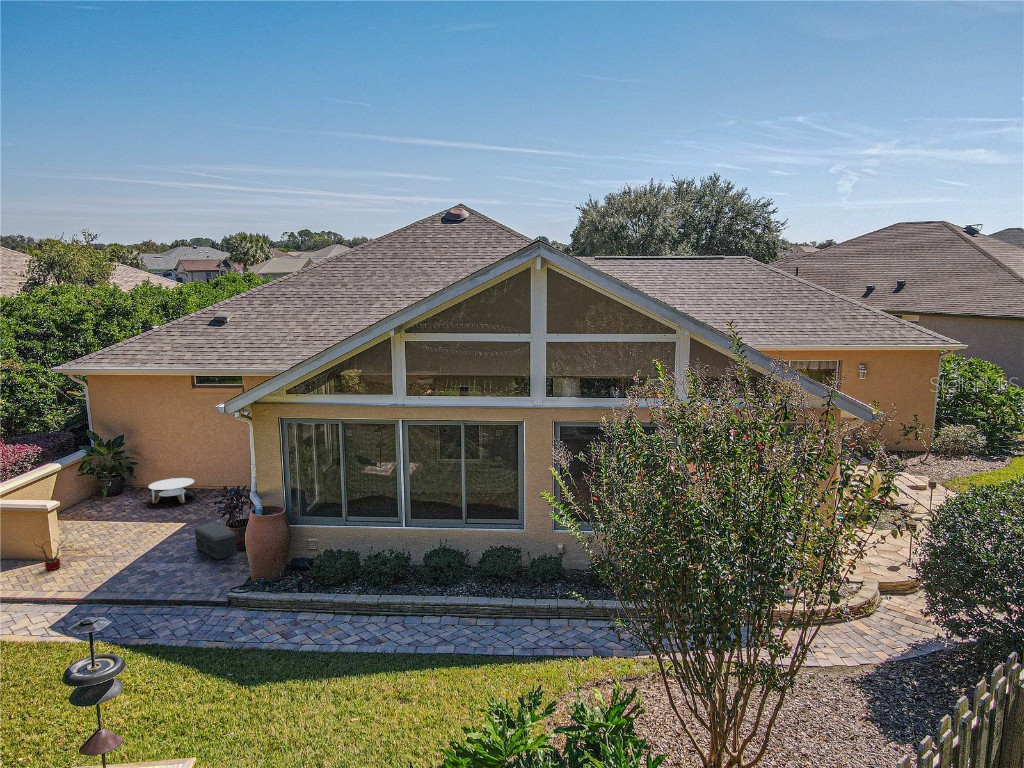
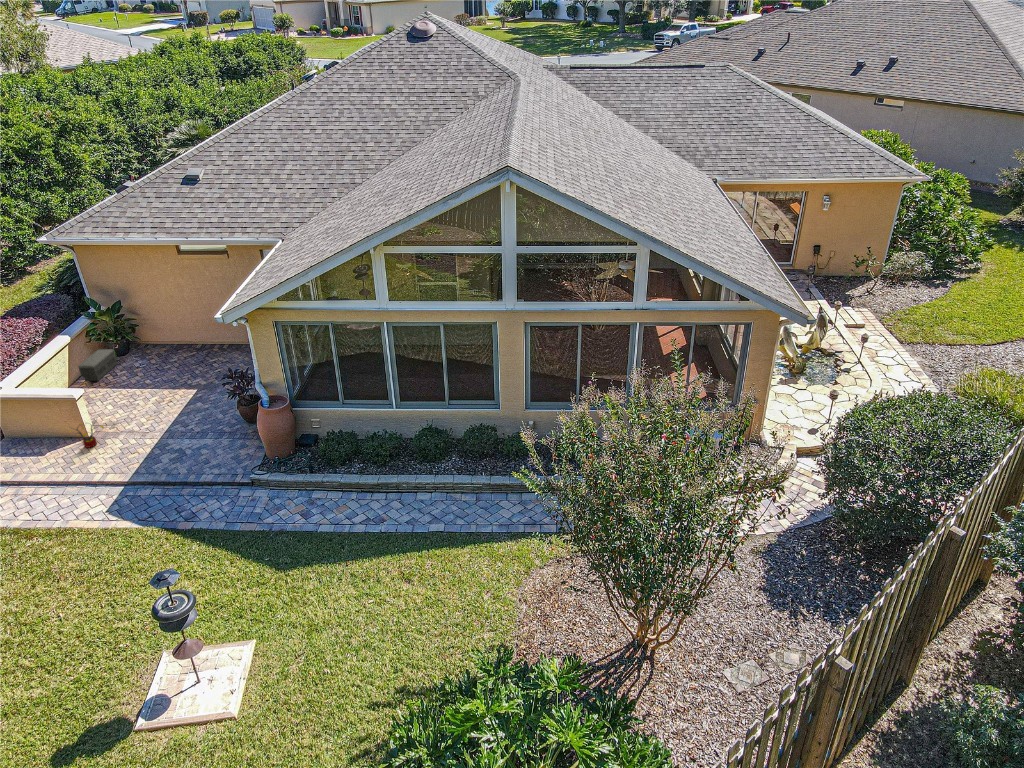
round table: present [148,478,194,503] -> none [154,336,195,362]
storage bench: present [195,523,237,560] -> present [78,349,117,381]

